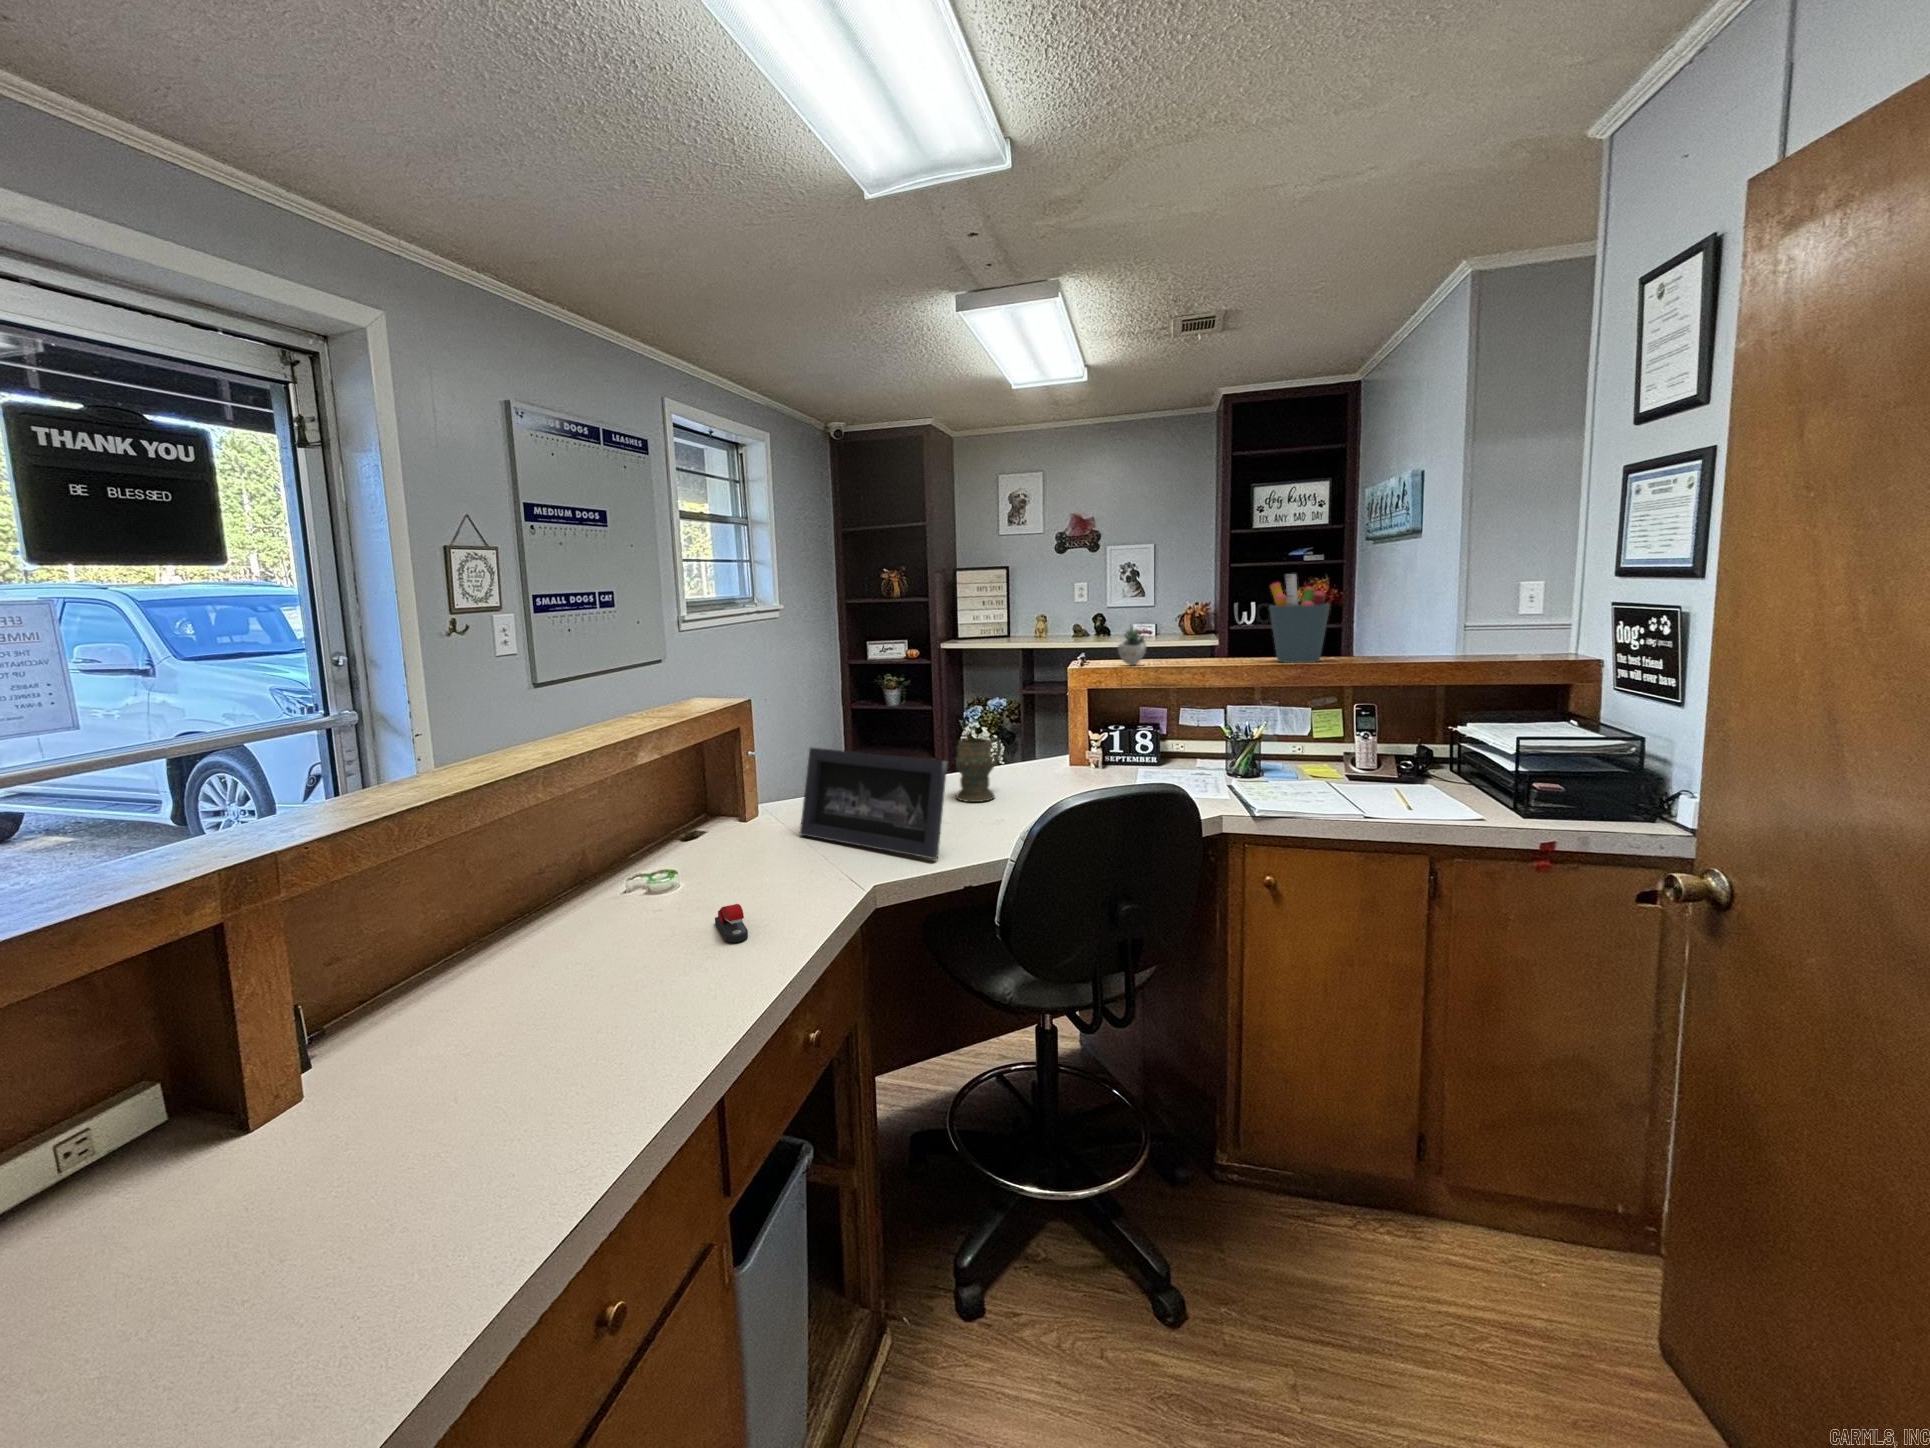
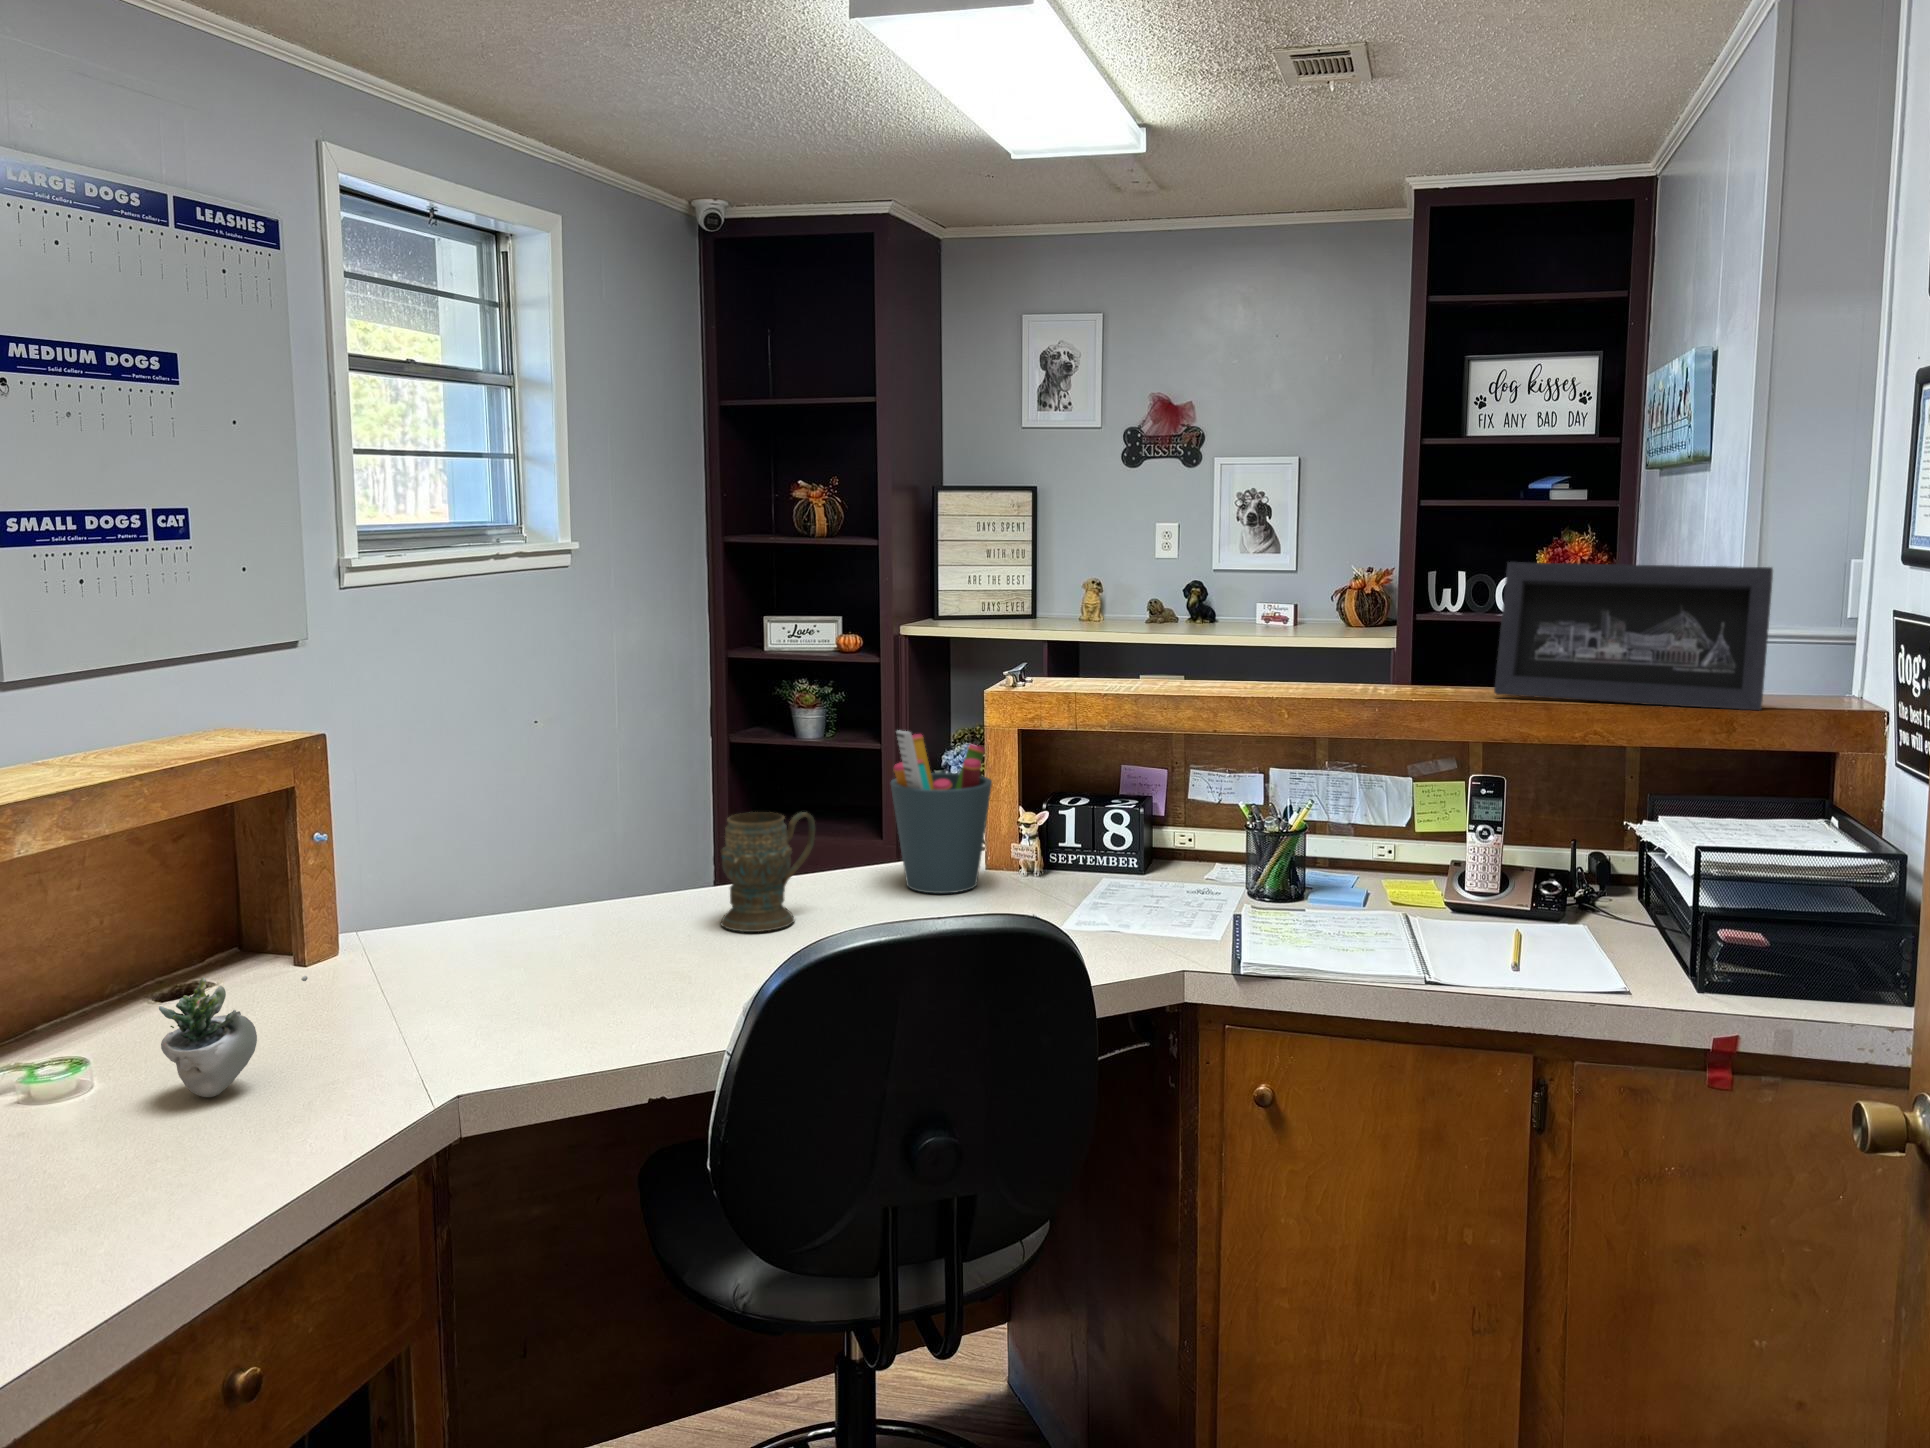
pen holder: present [1269,574,1330,663] -> present [891,731,992,893]
succulent plant: present [1118,626,1146,665] -> present [159,976,307,1097]
picture frame: present [800,747,947,859] -> present [1494,562,1773,710]
stapler: present [715,904,748,942] -> none [73,1122,132,1196]

